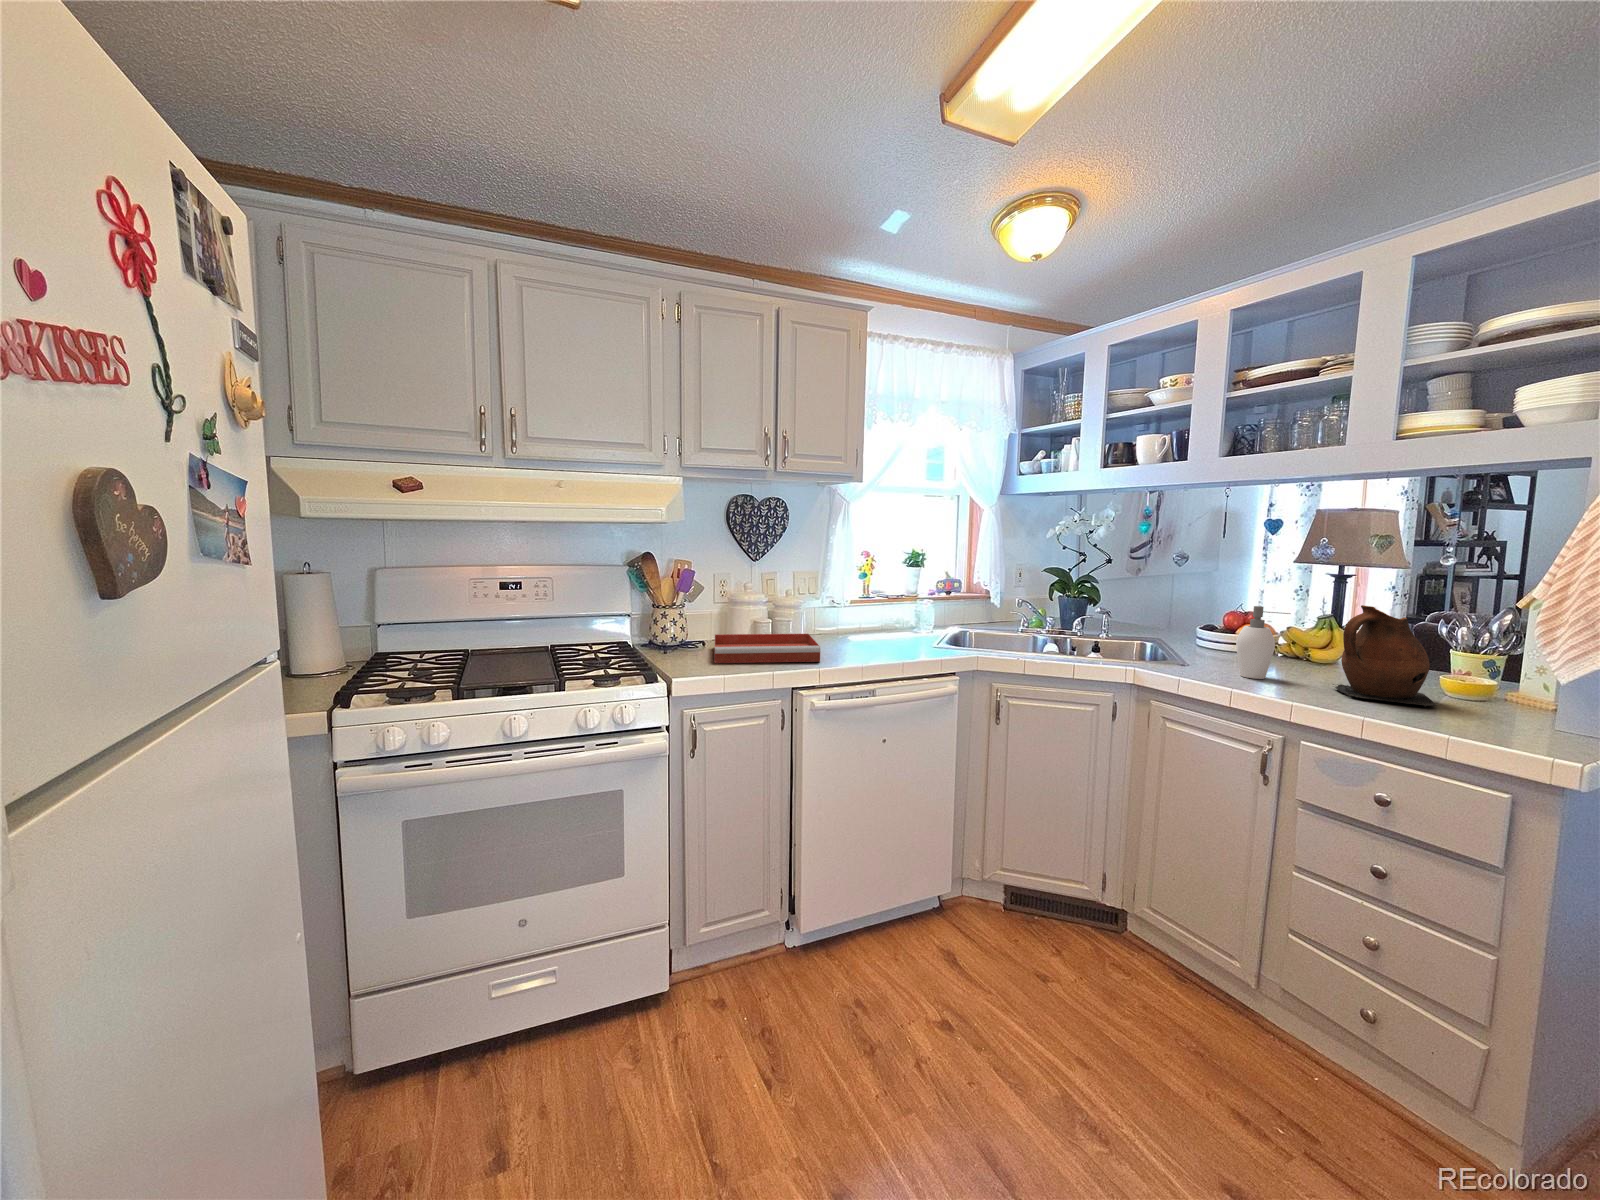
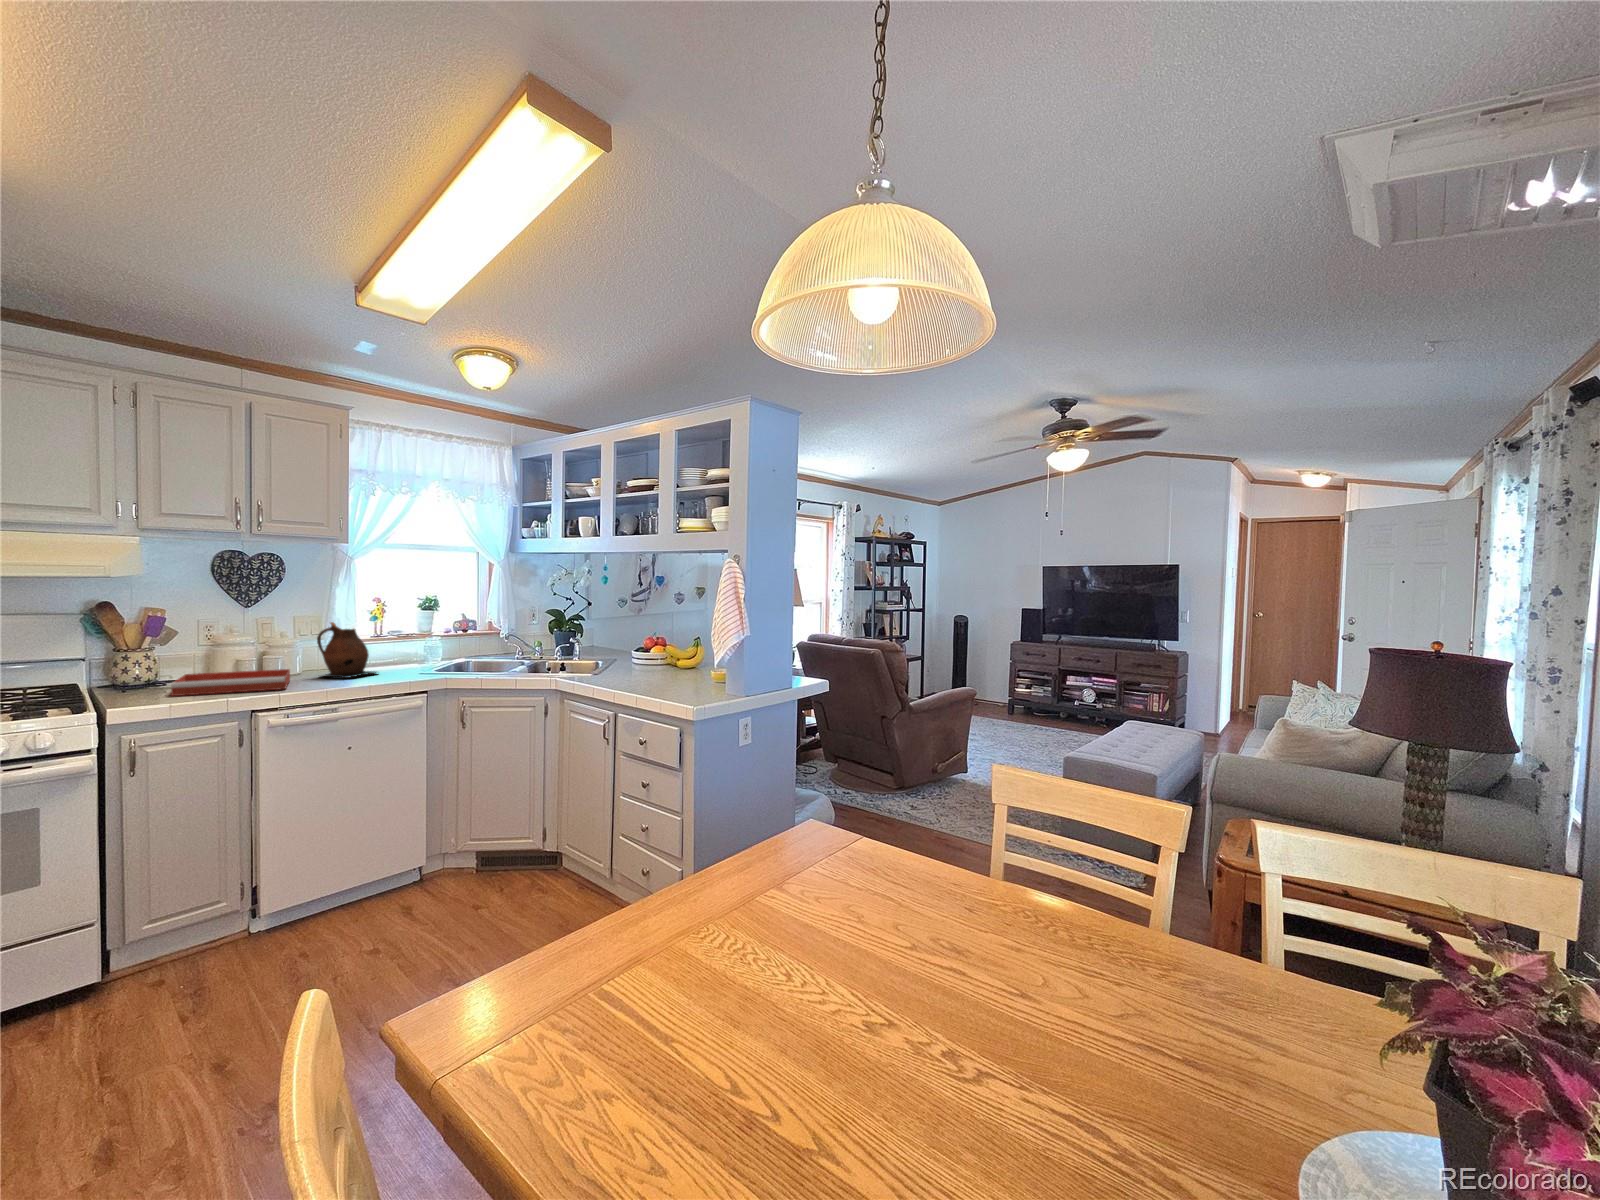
ceramic pitcher: present [1333,605,1436,707] -> present [317,622,376,678]
soap dispenser: present [1236,606,1290,679] -> none [615,634,641,680]

